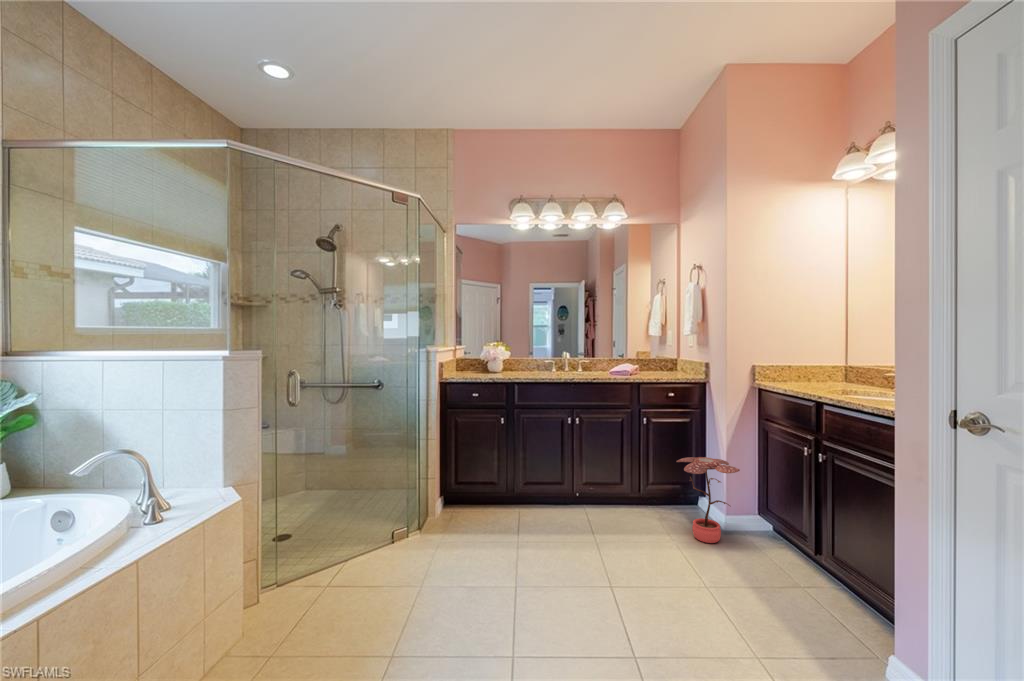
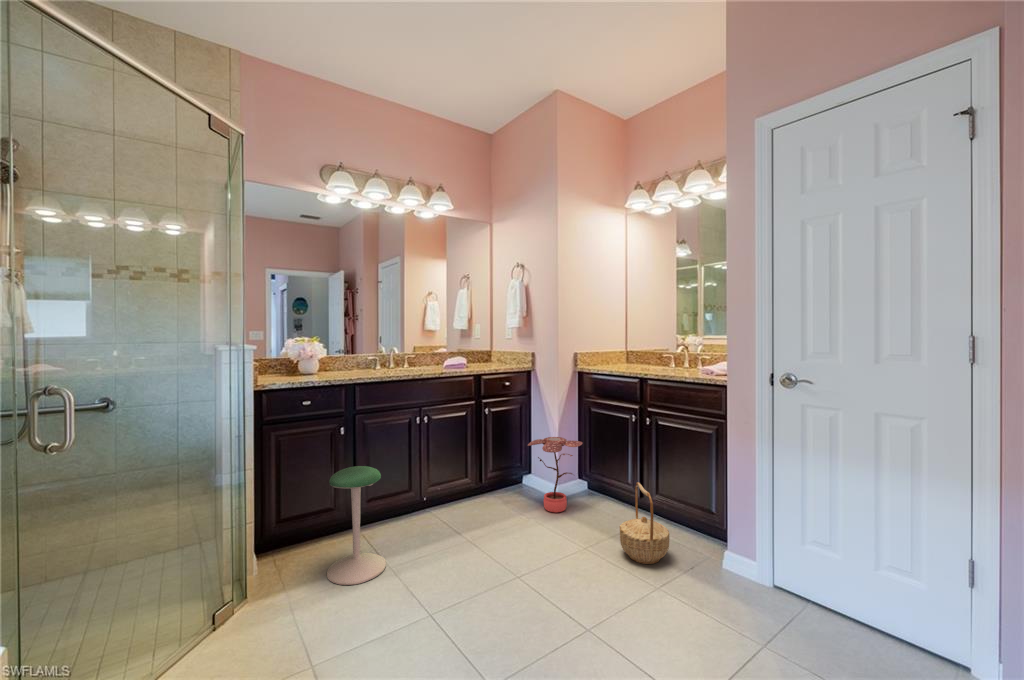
stool: none [469,448,514,540] -> present [327,466,386,585]
basket: none [728,529,797,634] -> present [620,482,670,564]

